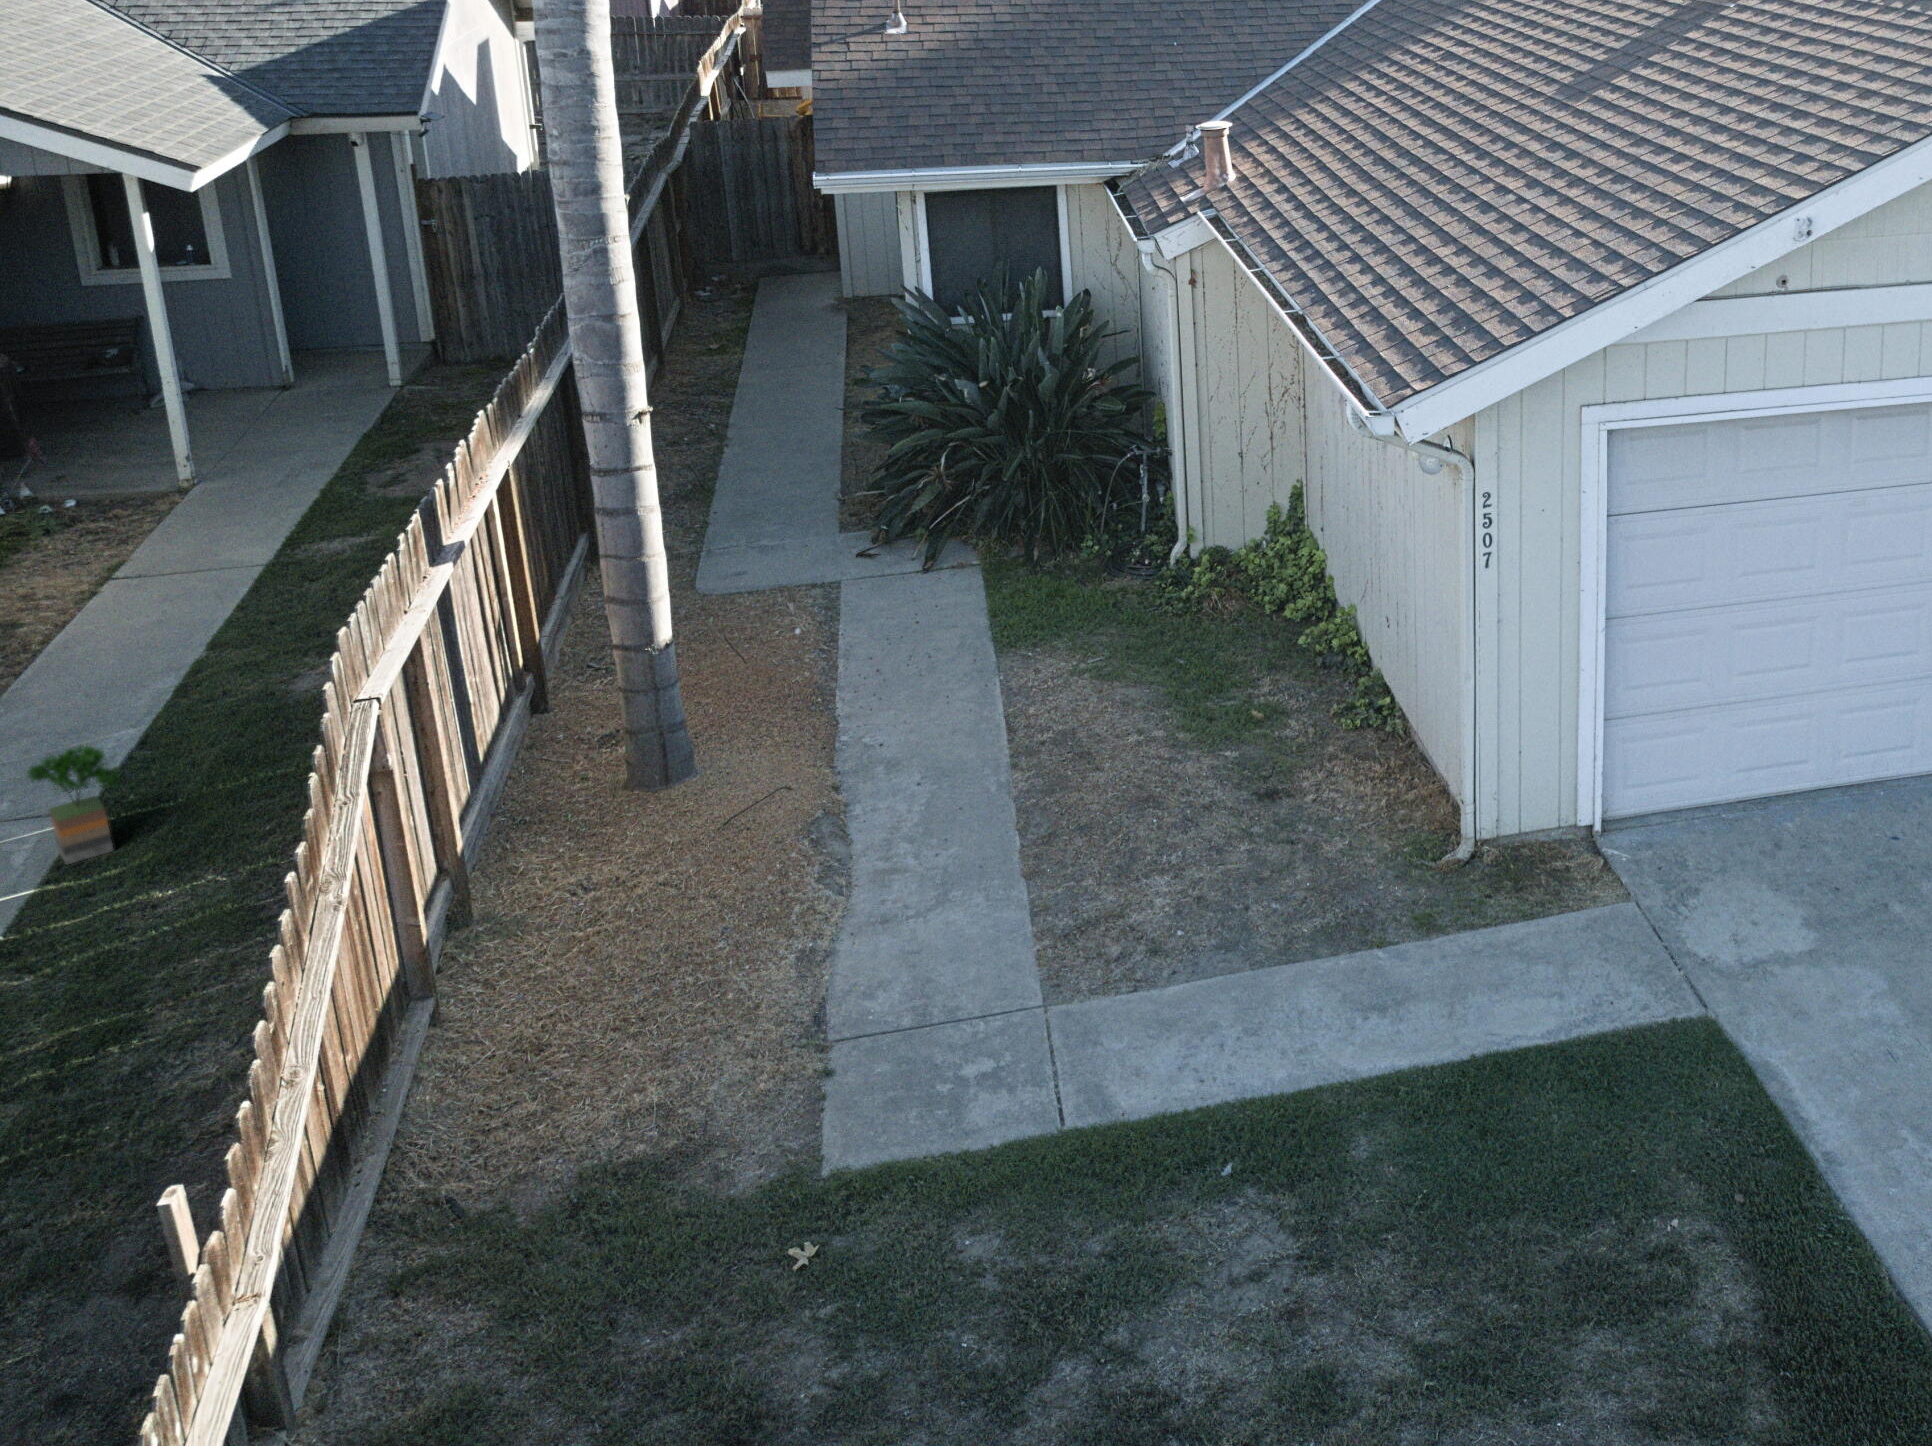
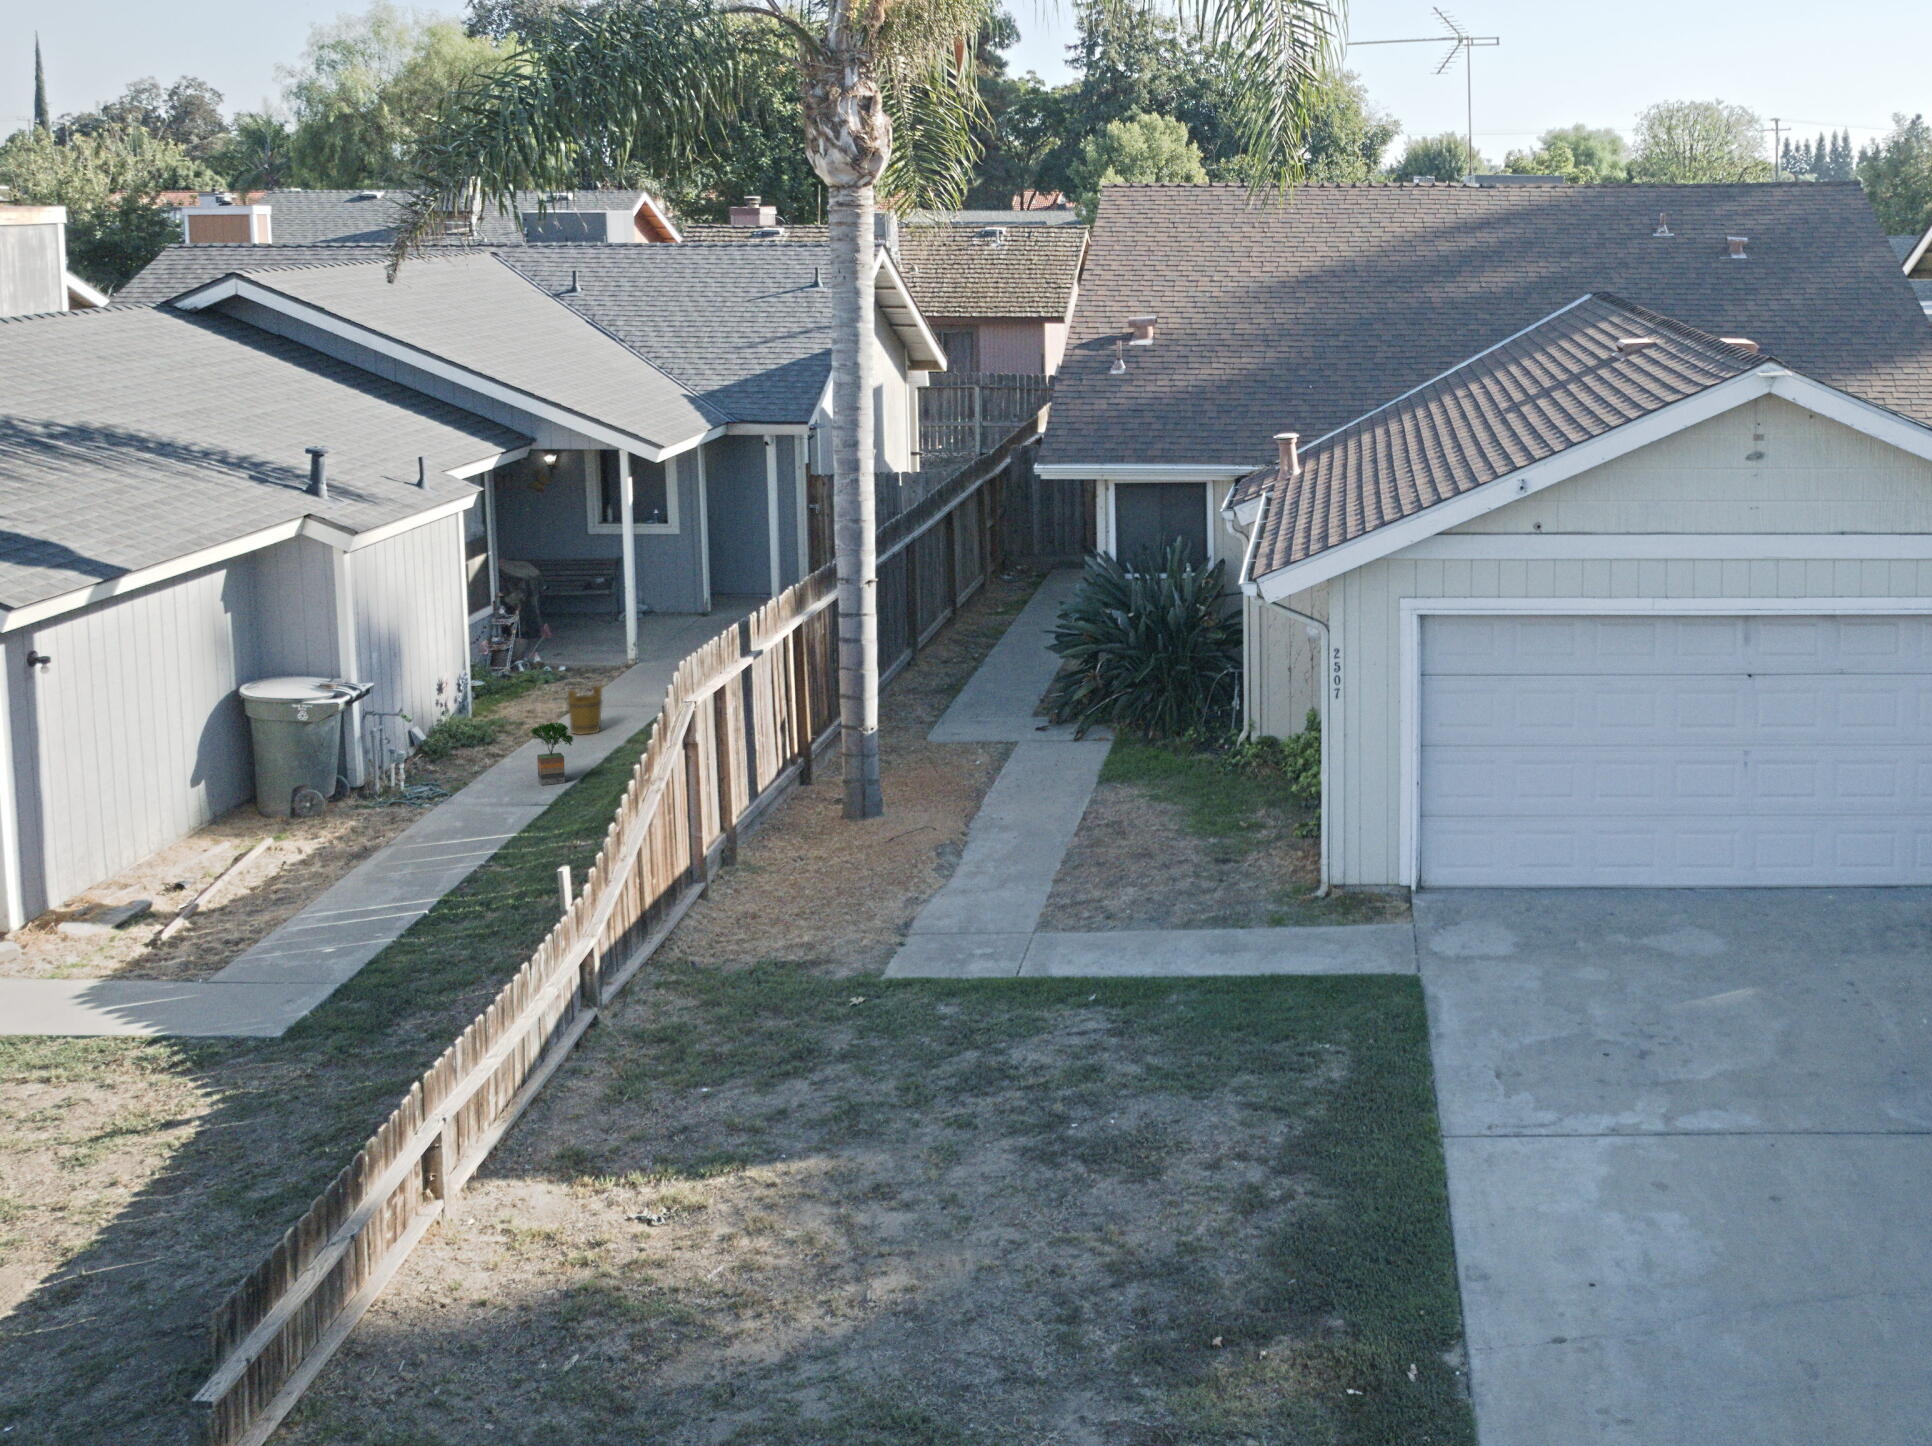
bucket: none [88,612,163,700] -> present [566,686,602,735]

